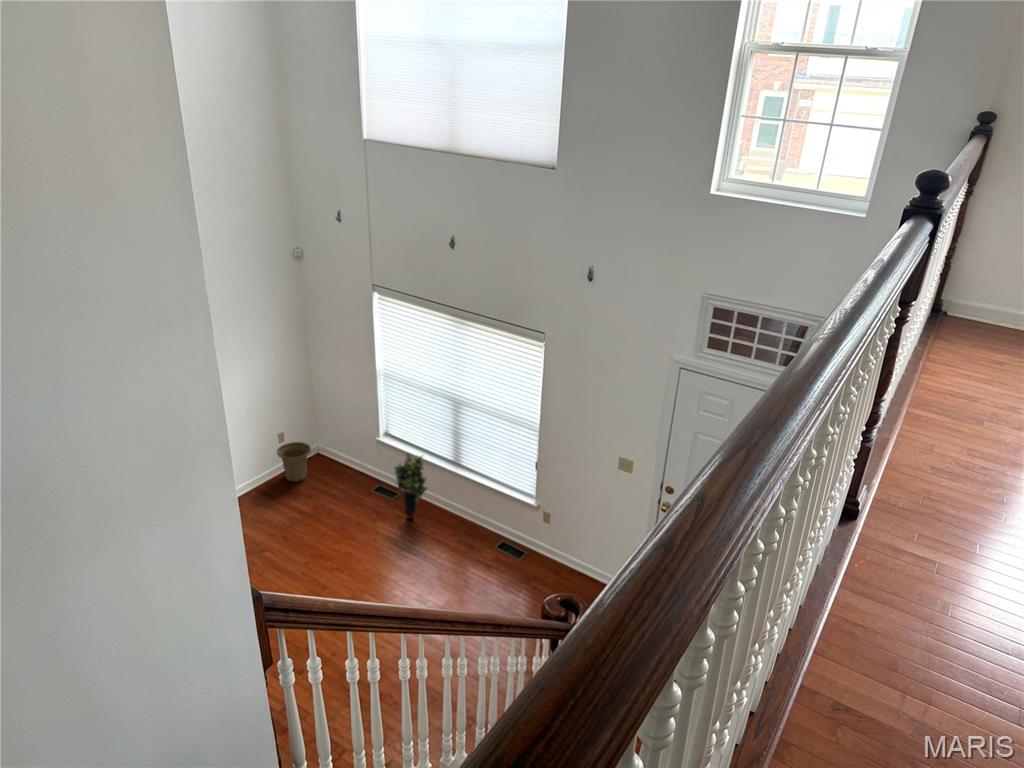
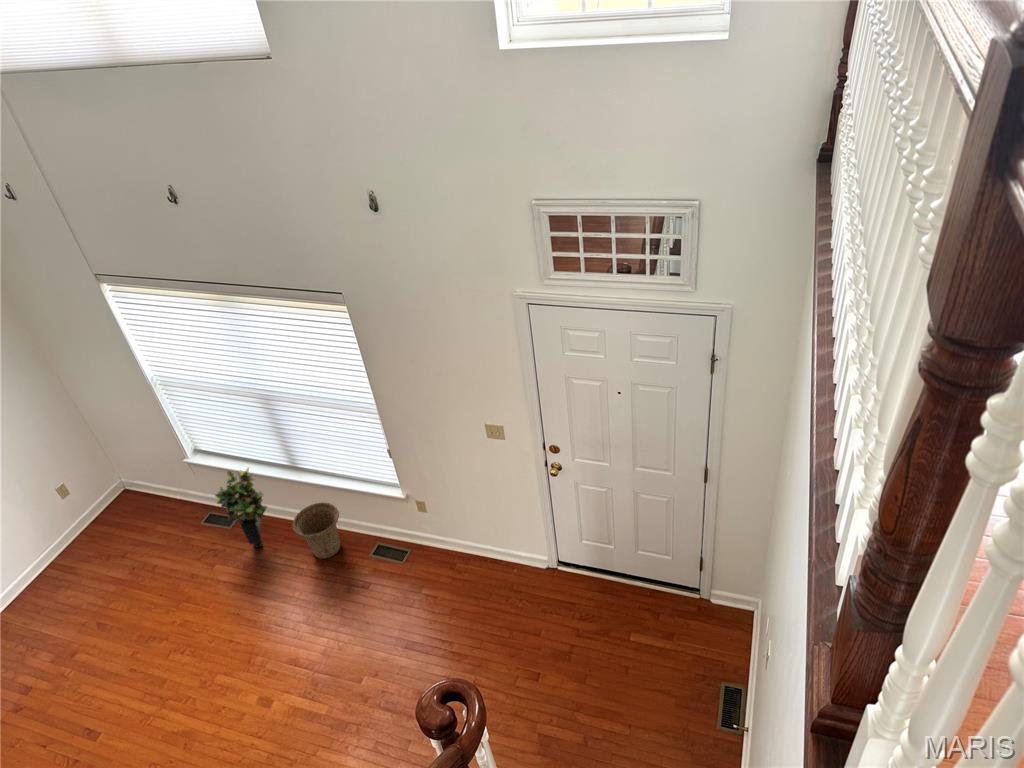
basket: present [277,442,311,482] -> present [293,502,341,559]

